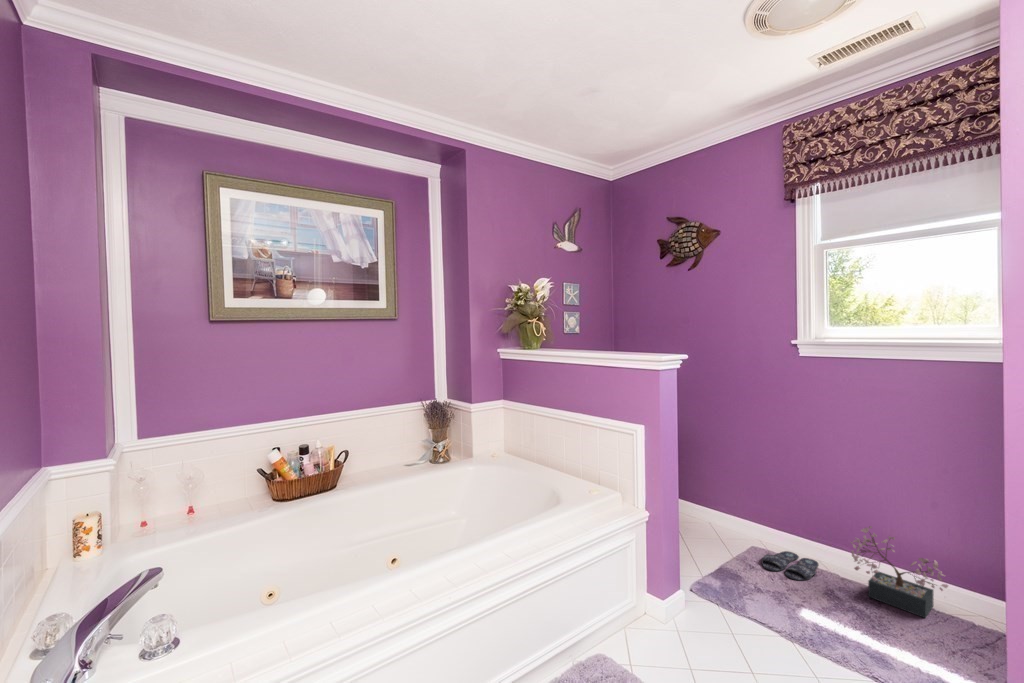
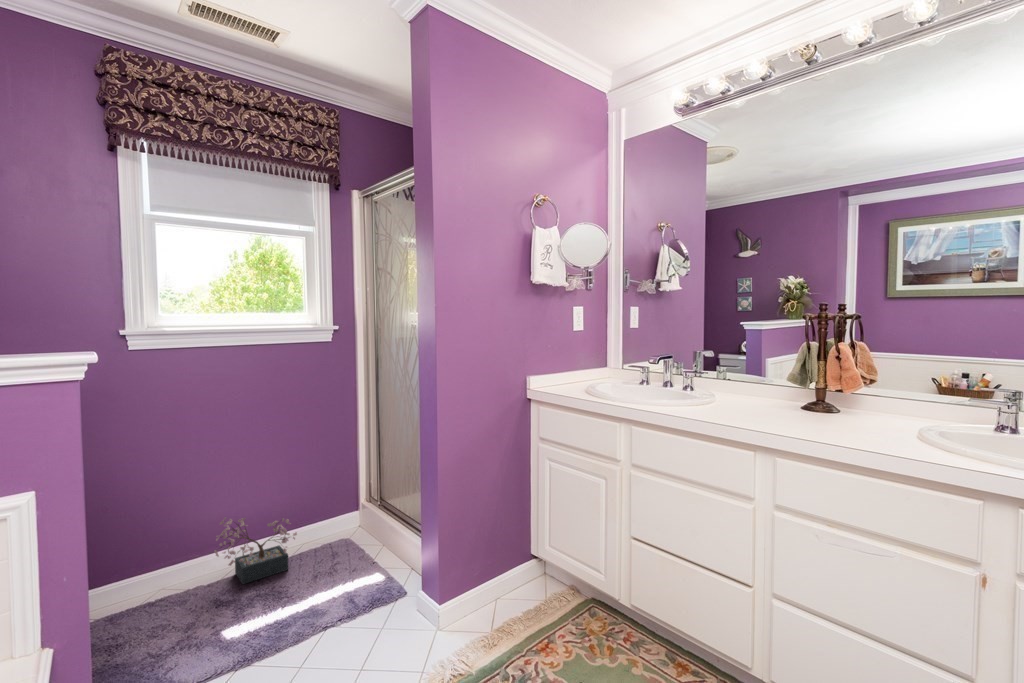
slippers: present [761,551,818,580] -> none [111,591,184,634]

